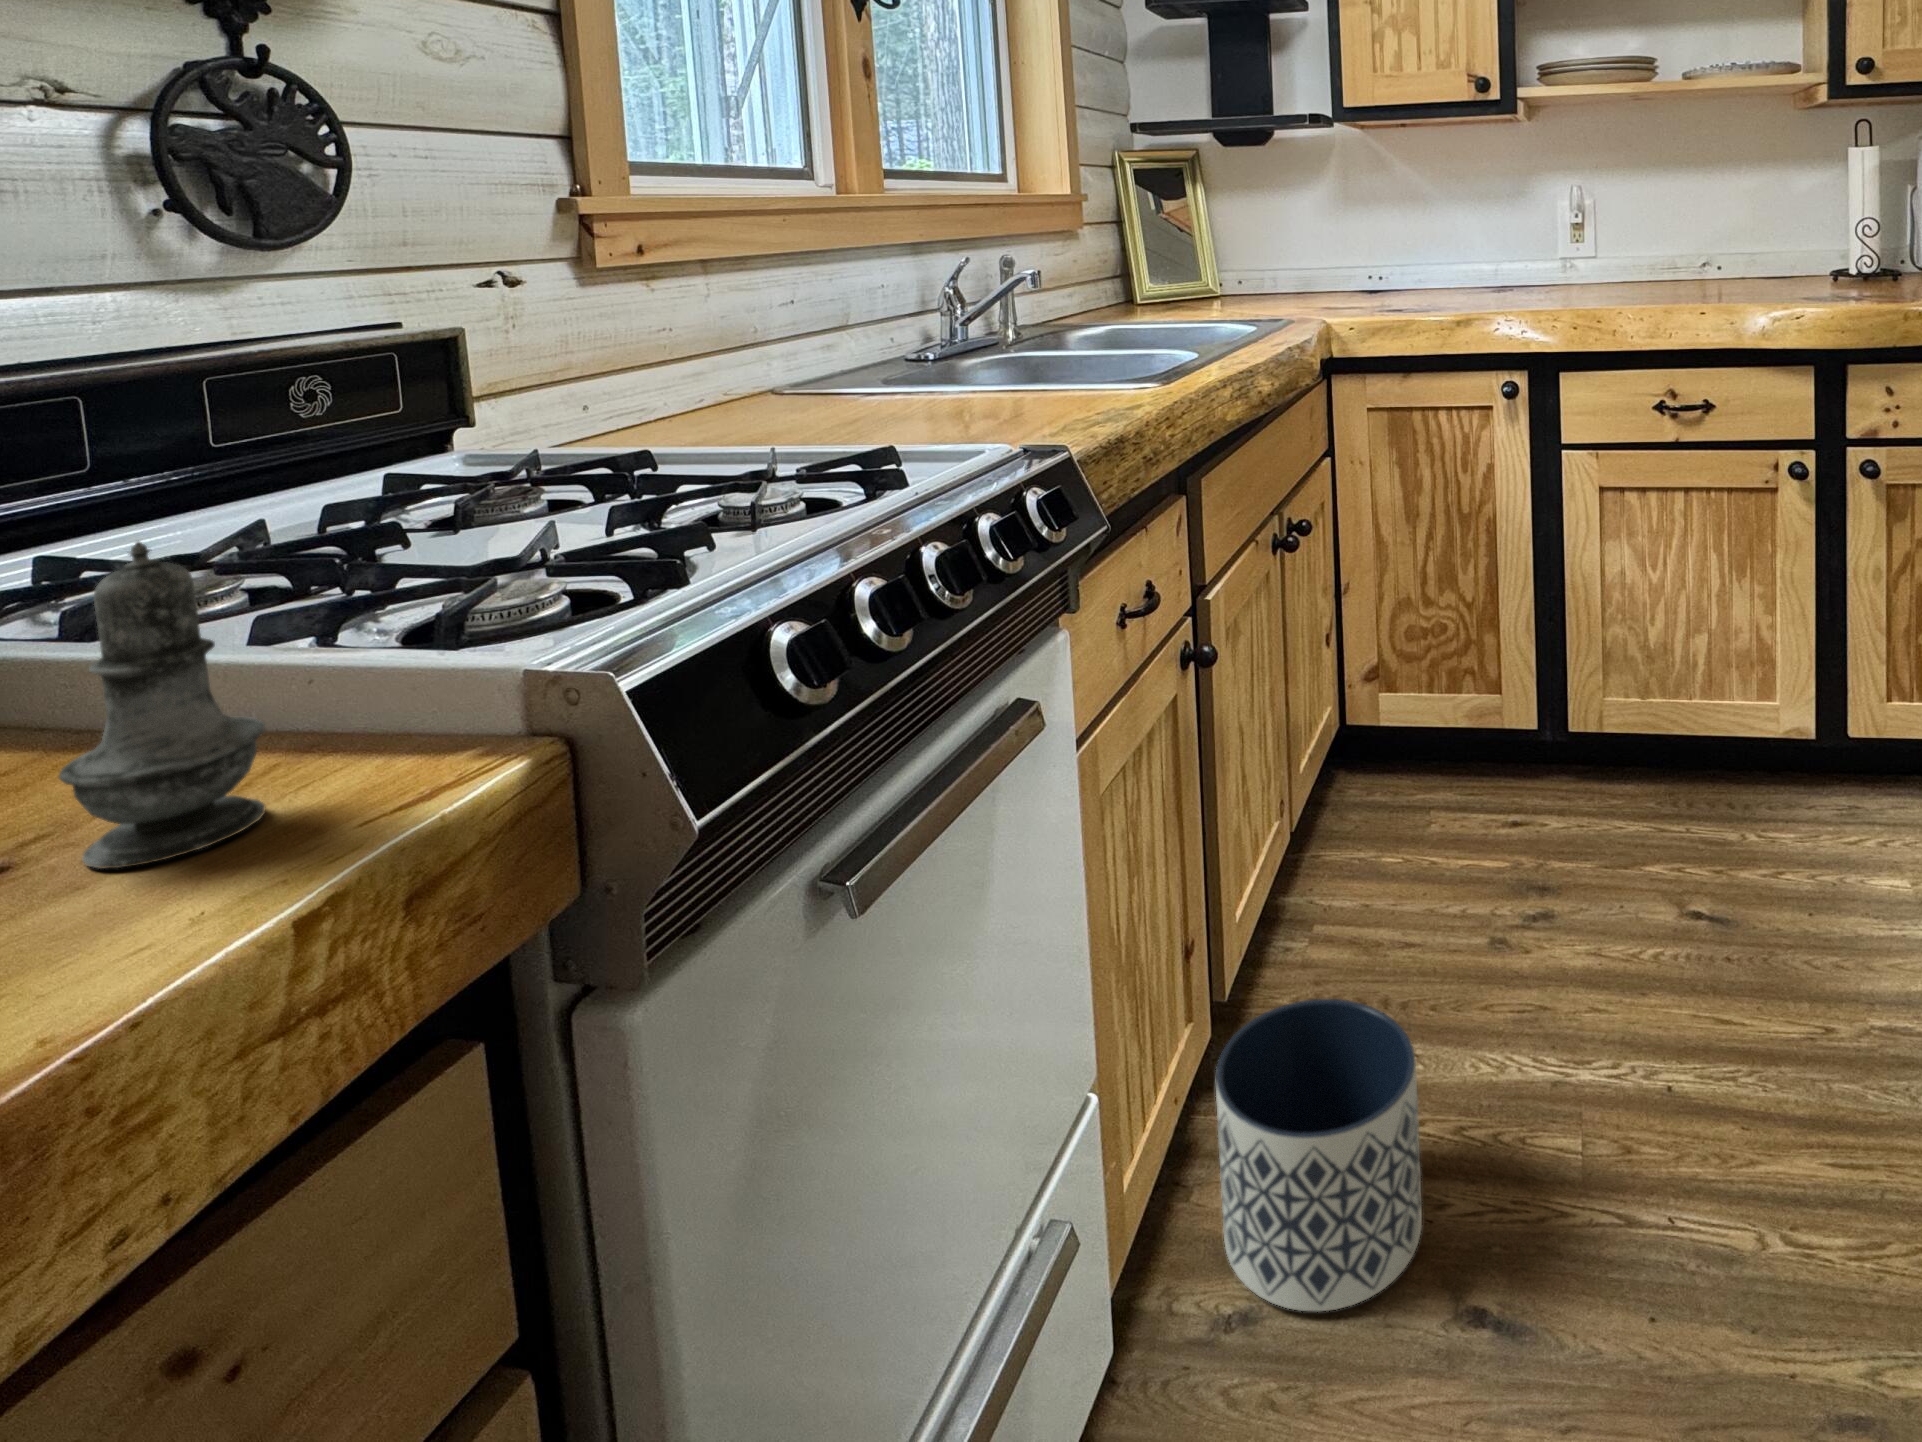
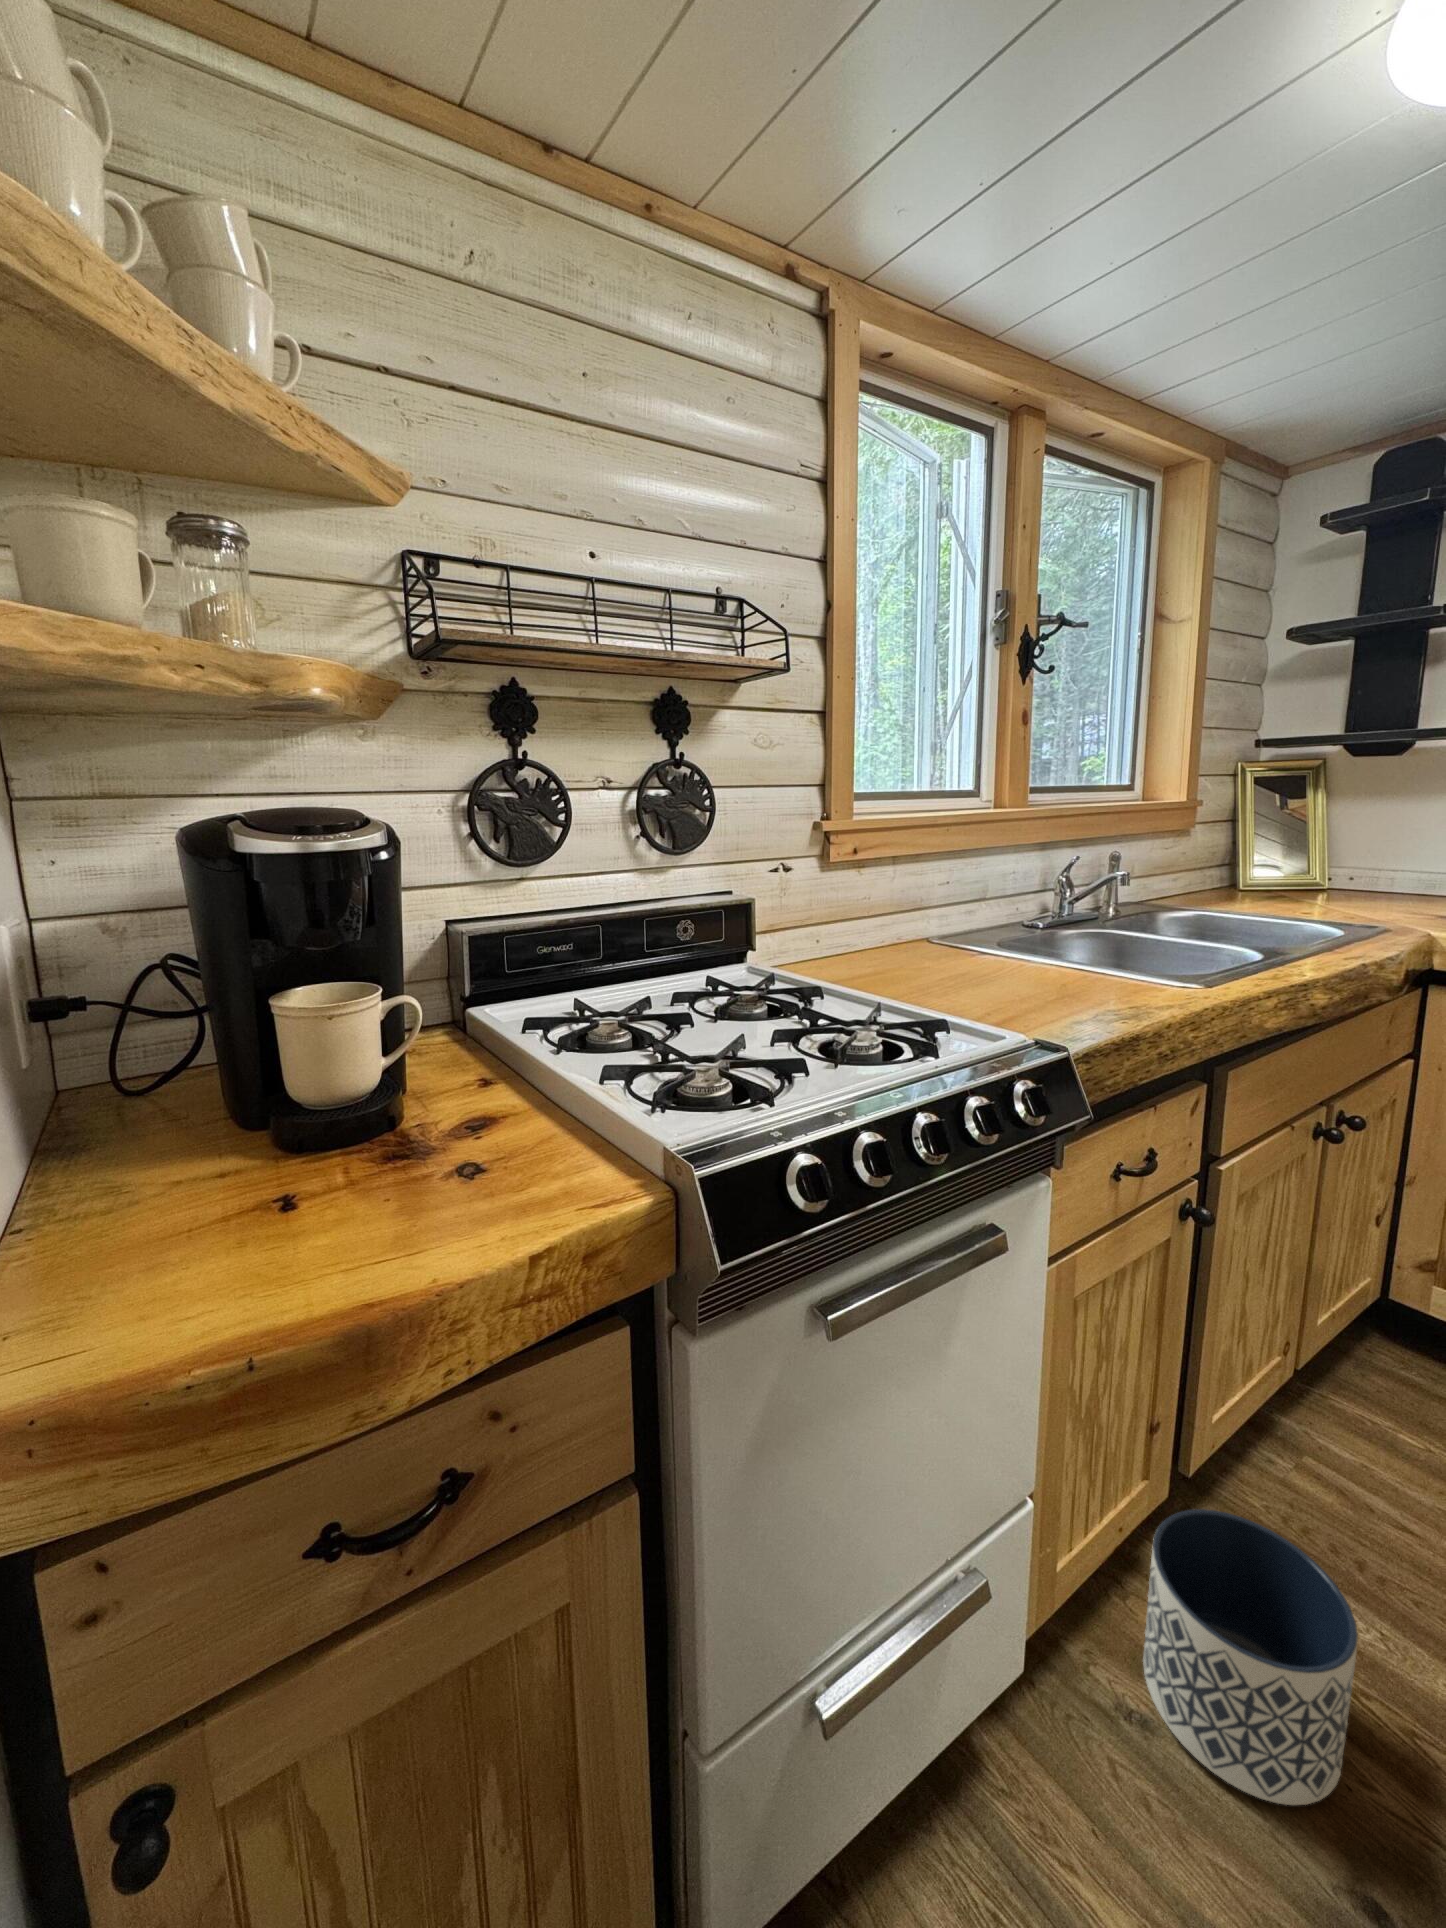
salt shaker: present [59,542,266,869] -> none [486,1047,556,1195]

